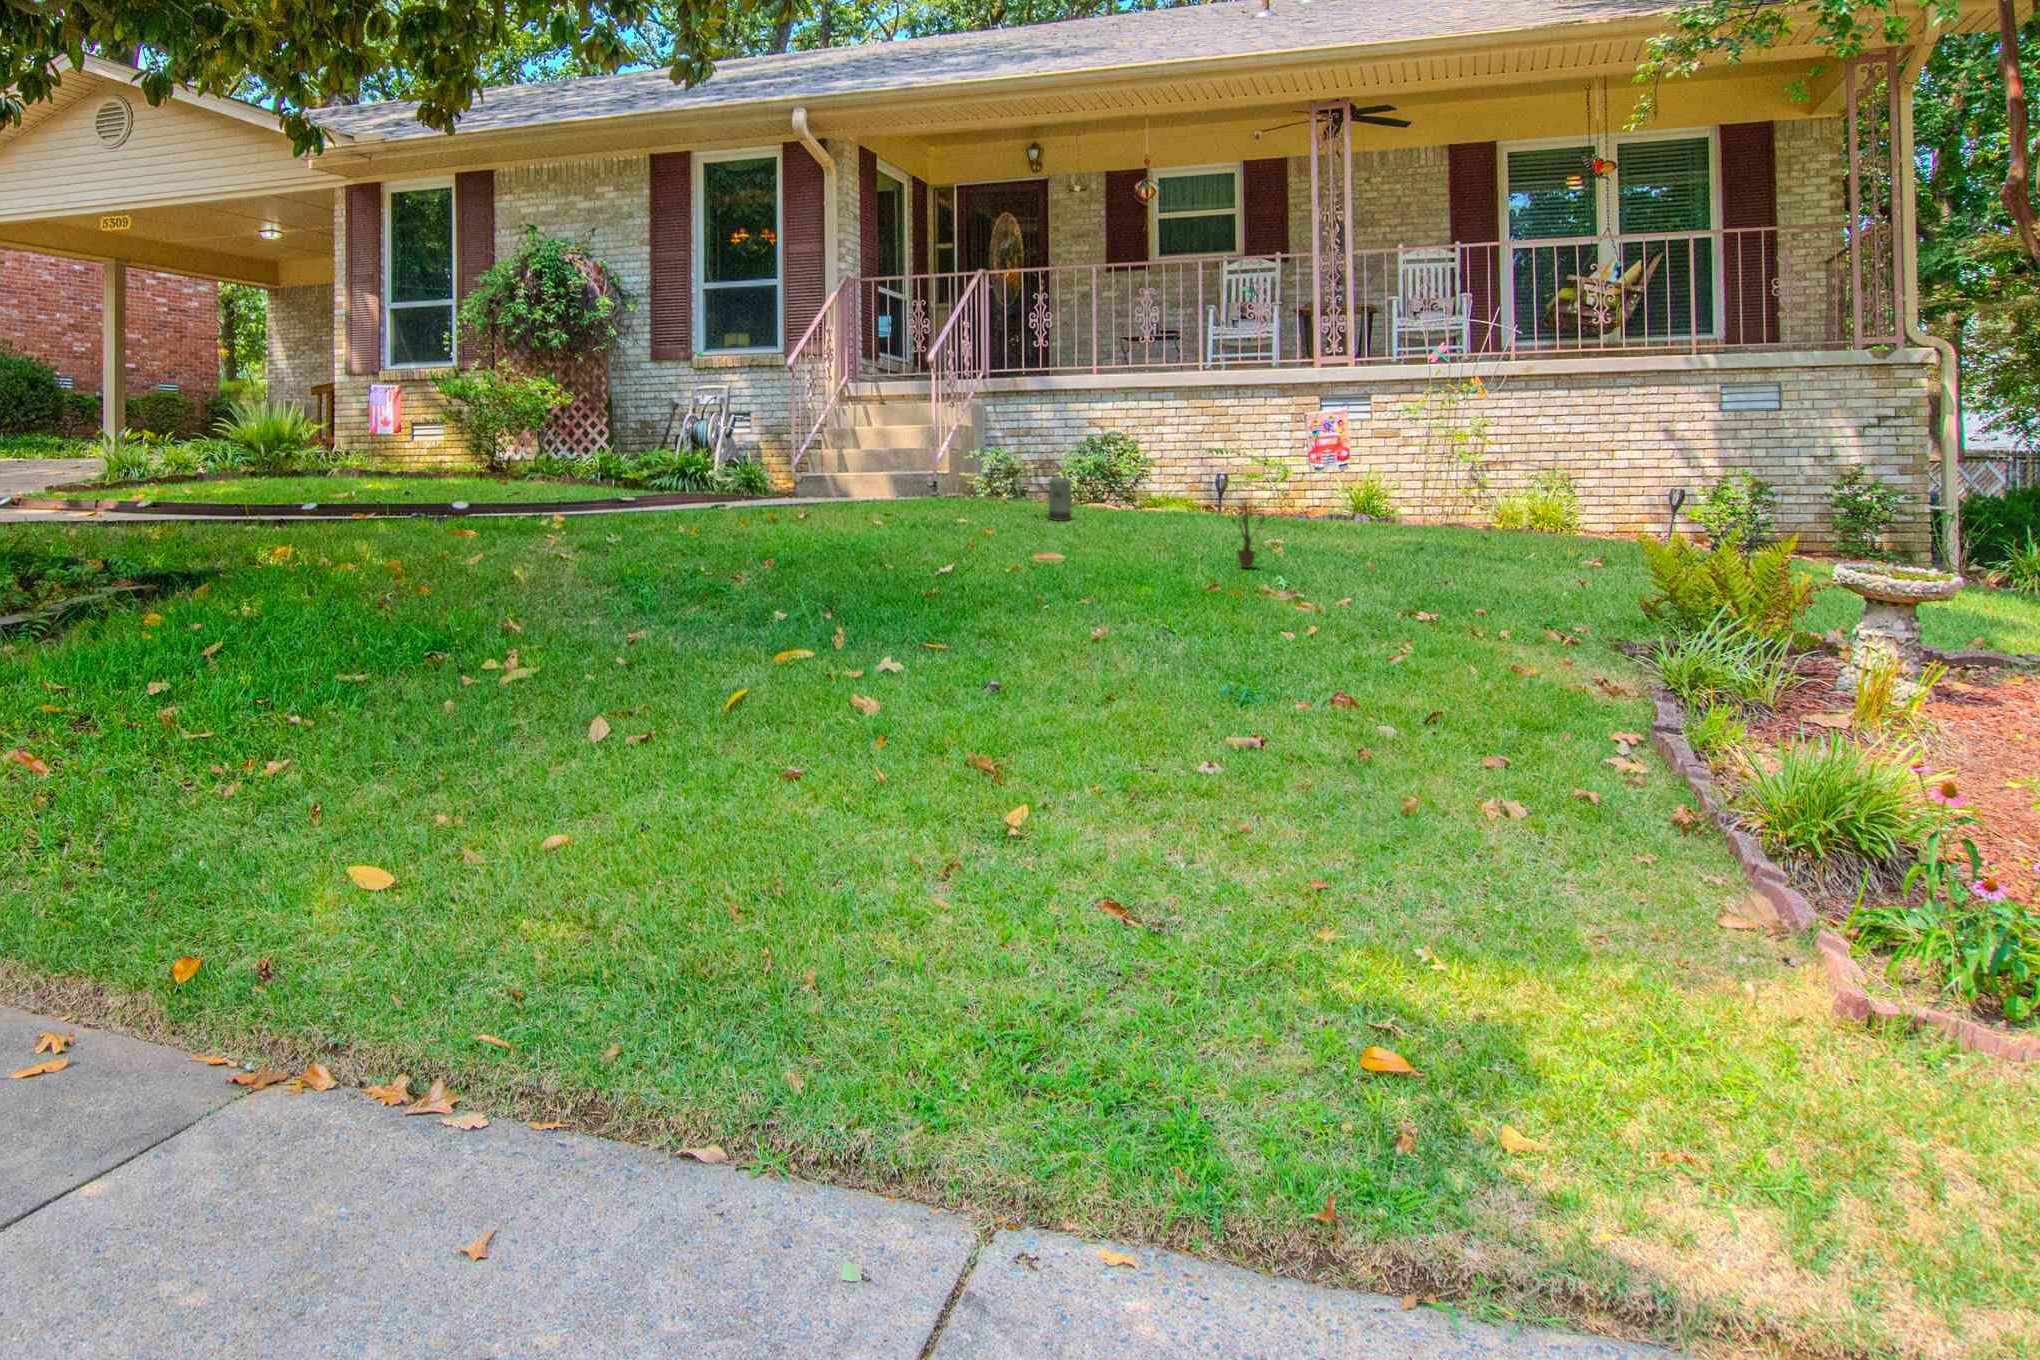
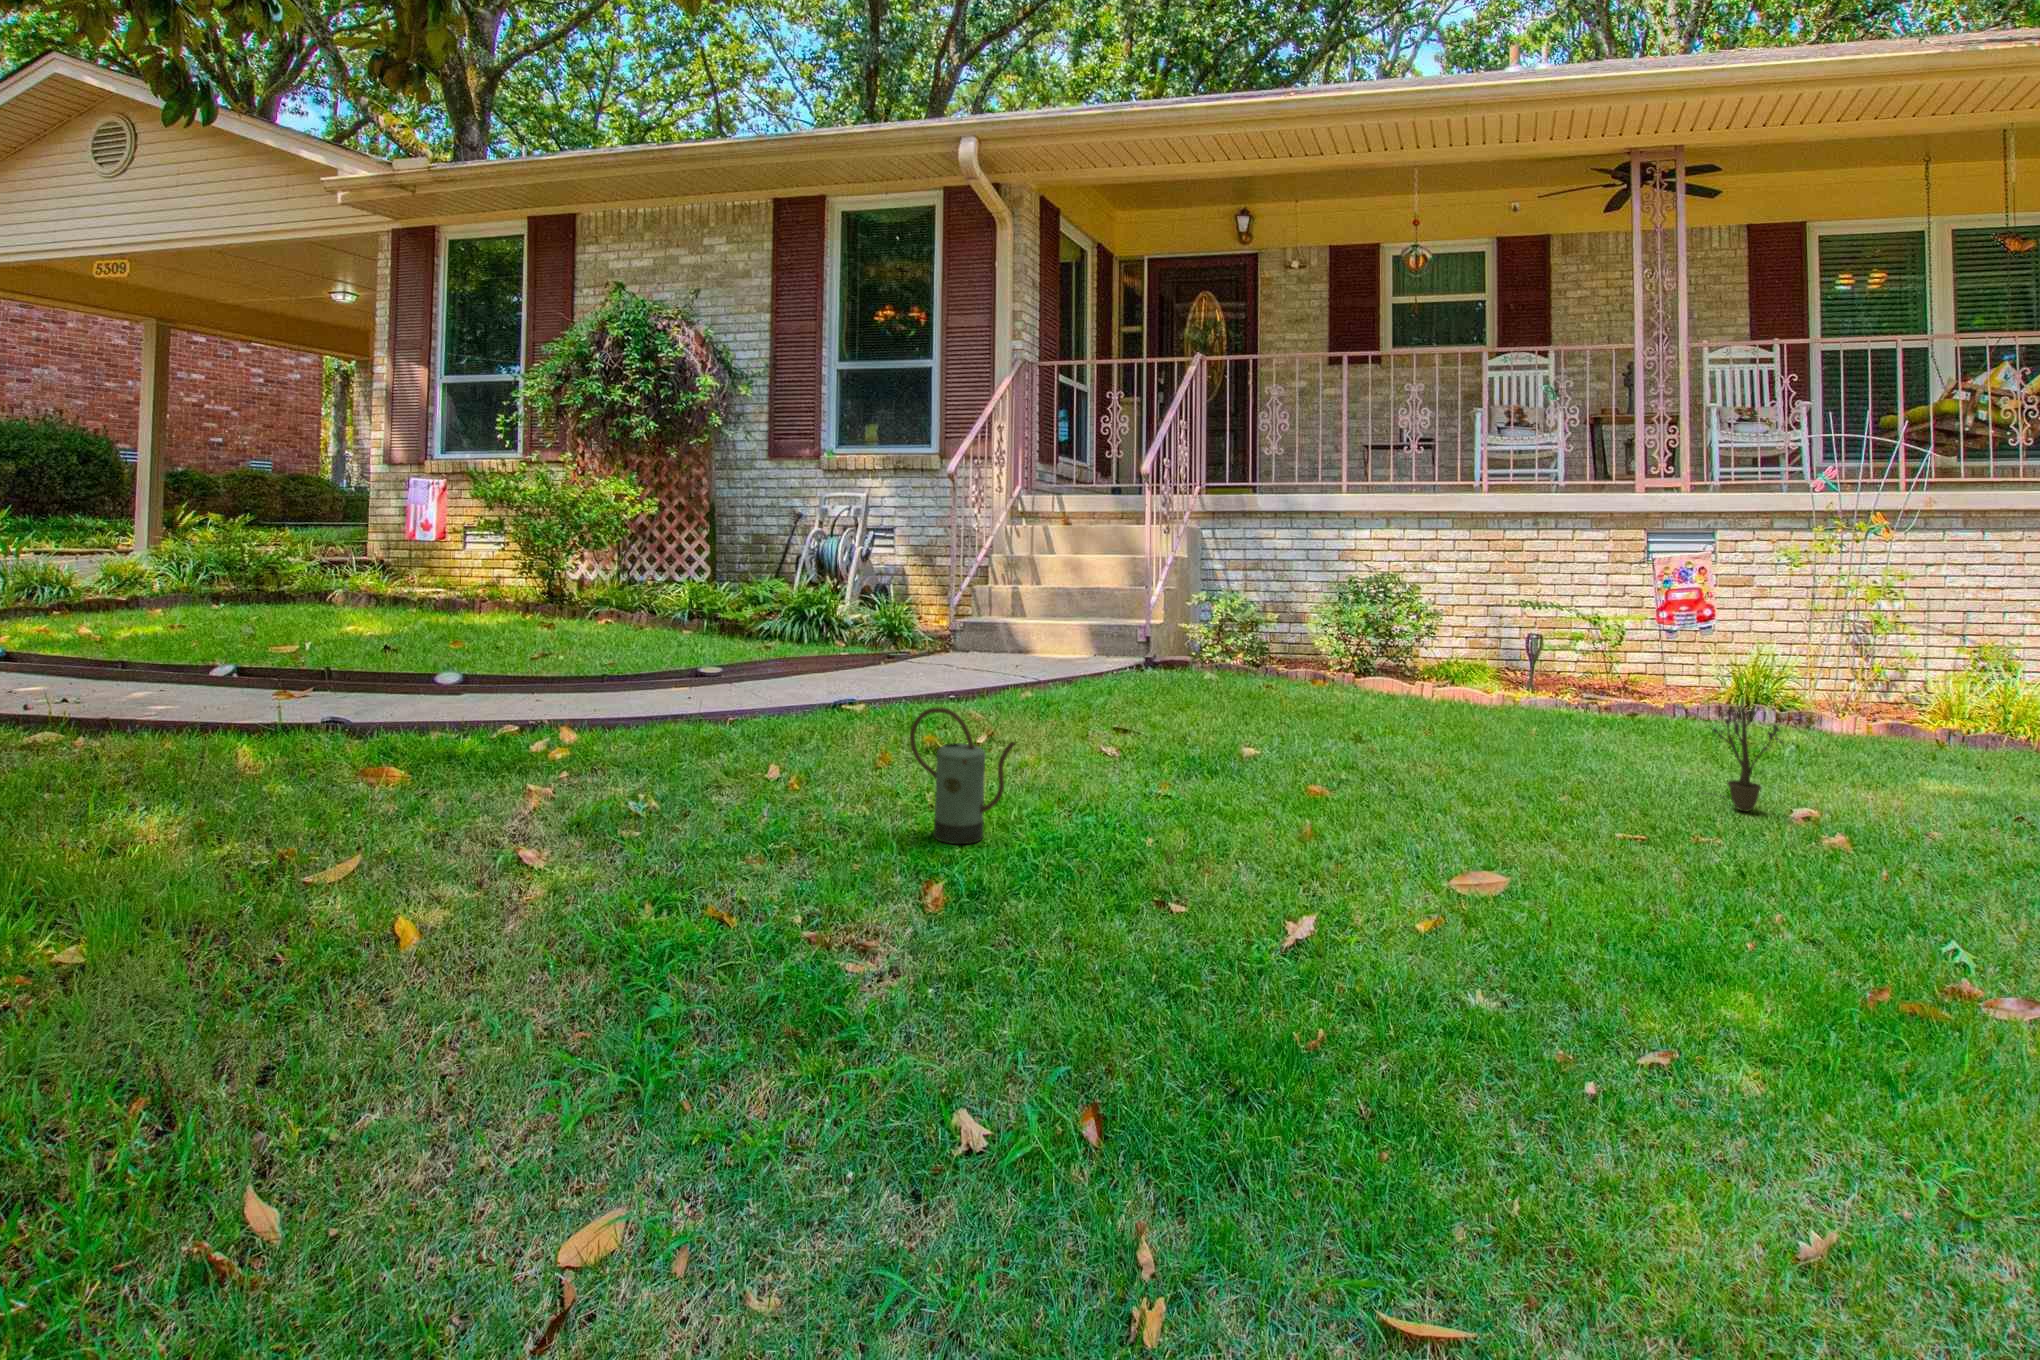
watering can: present [1035,461,1085,521] -> present [910,708,1015,844]

